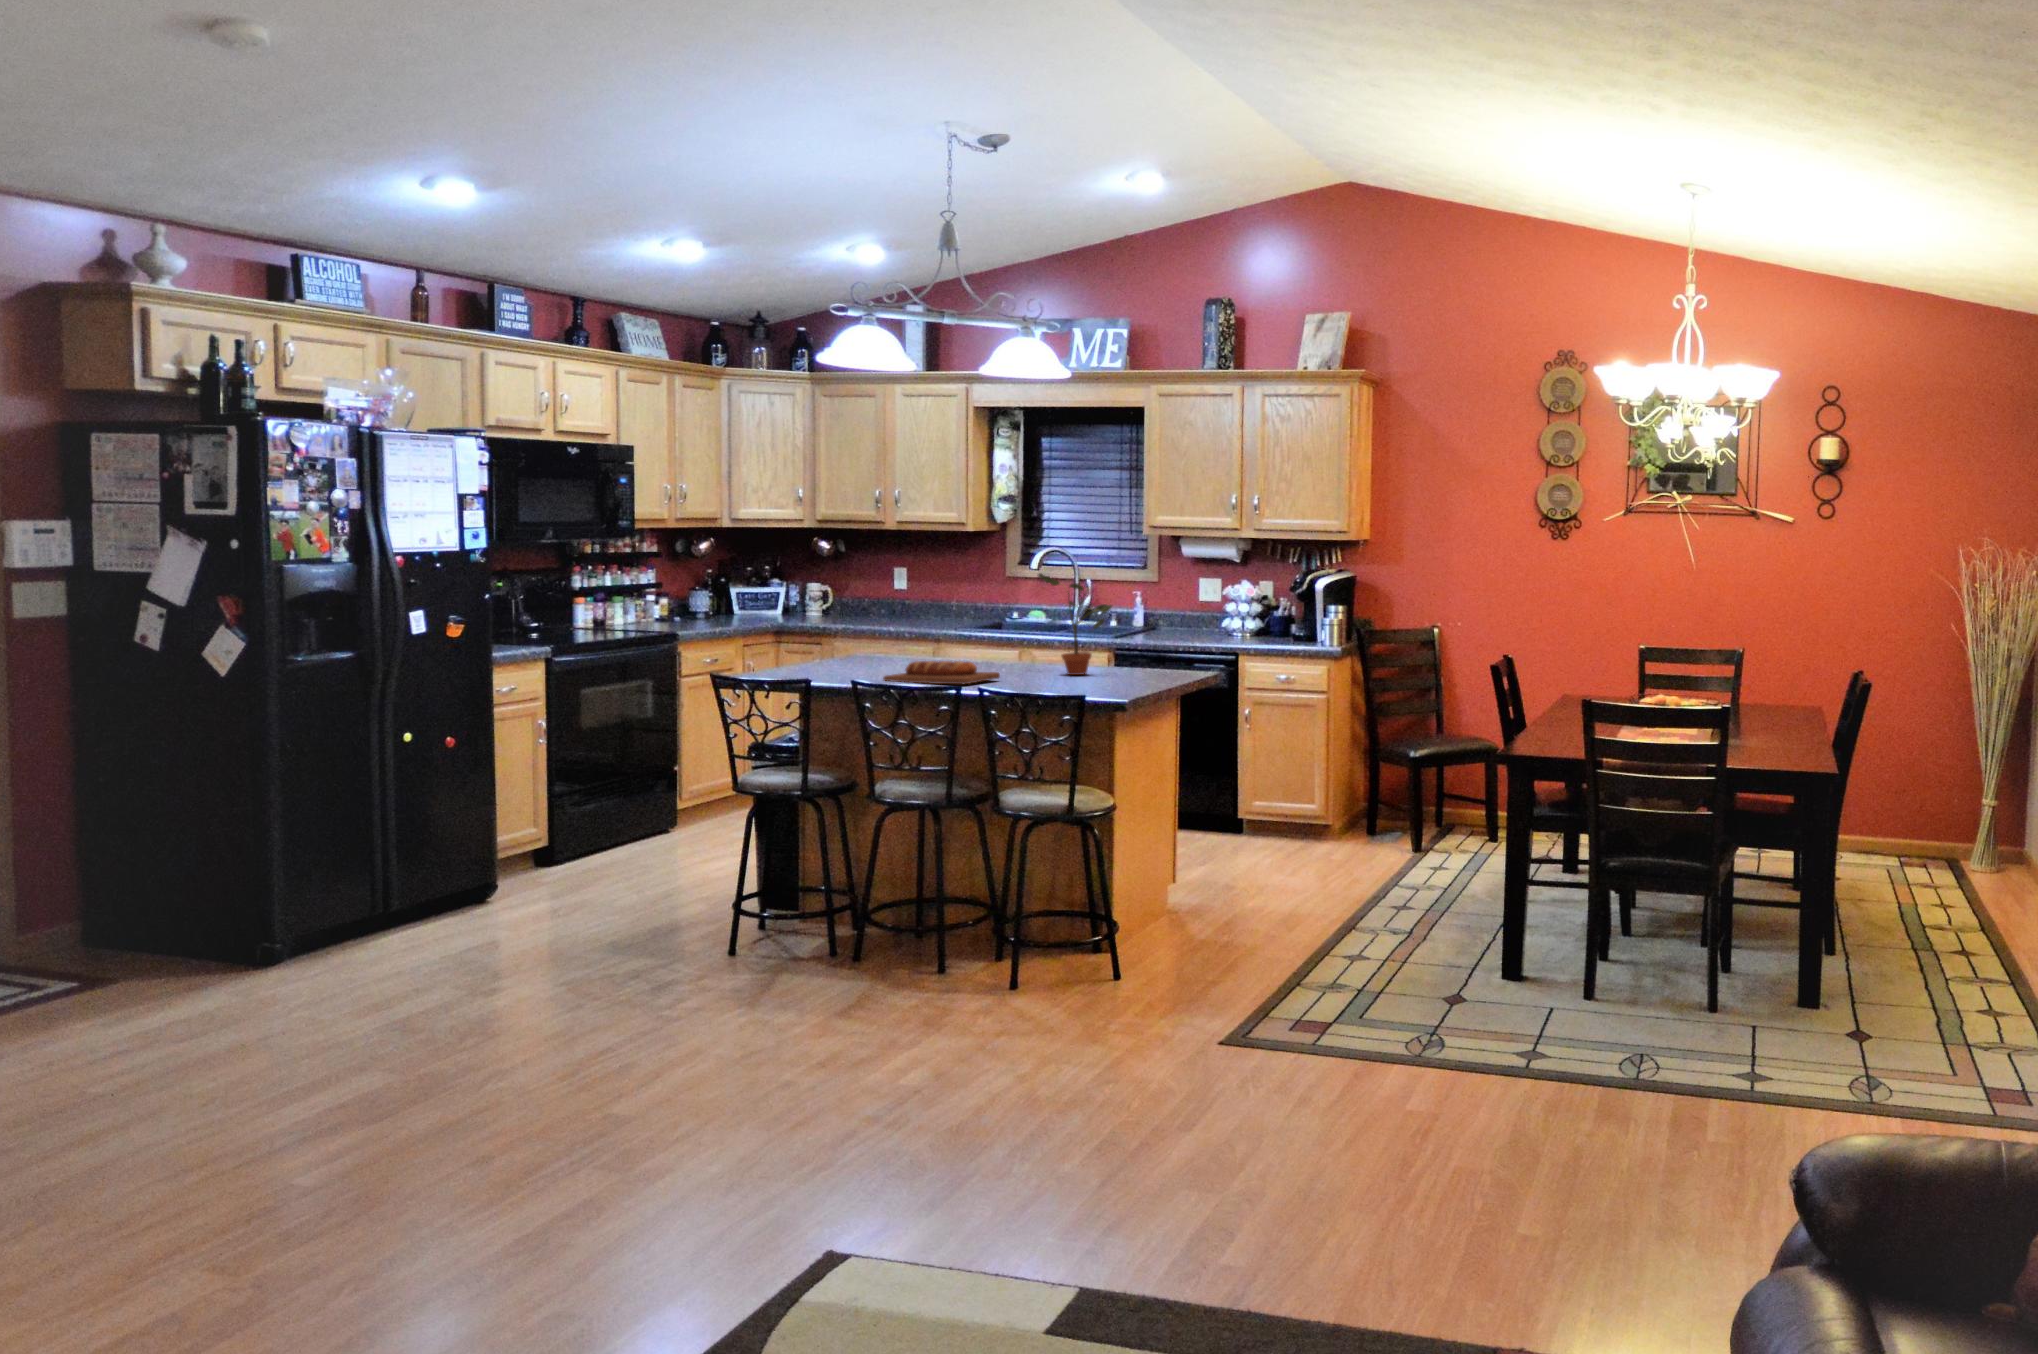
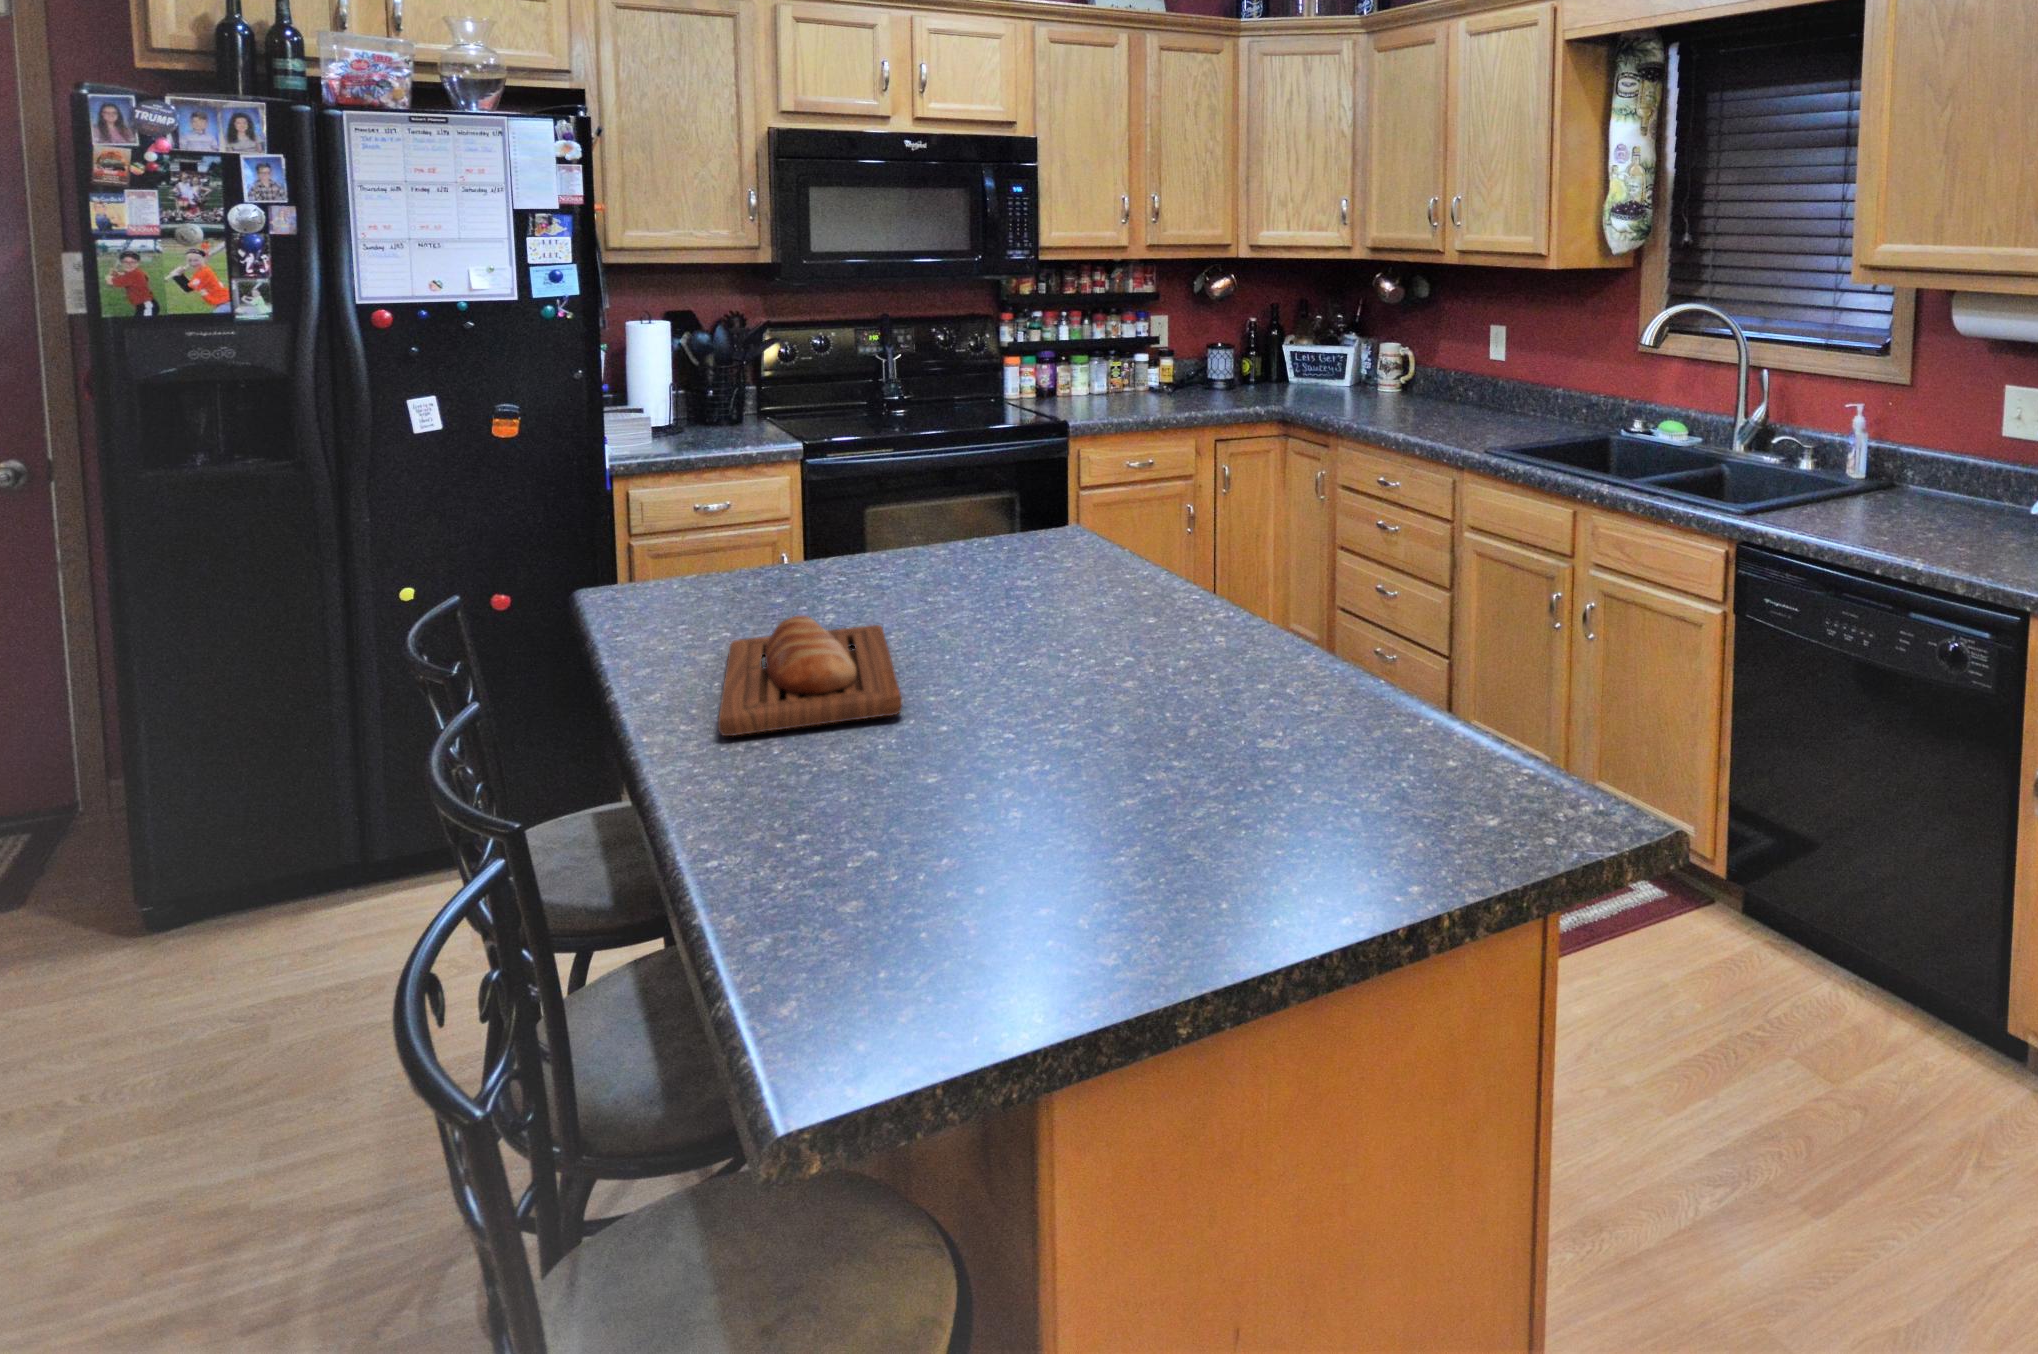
potted plant: present [1038,574,1112,675] -> none [1110,406,1289,728]

